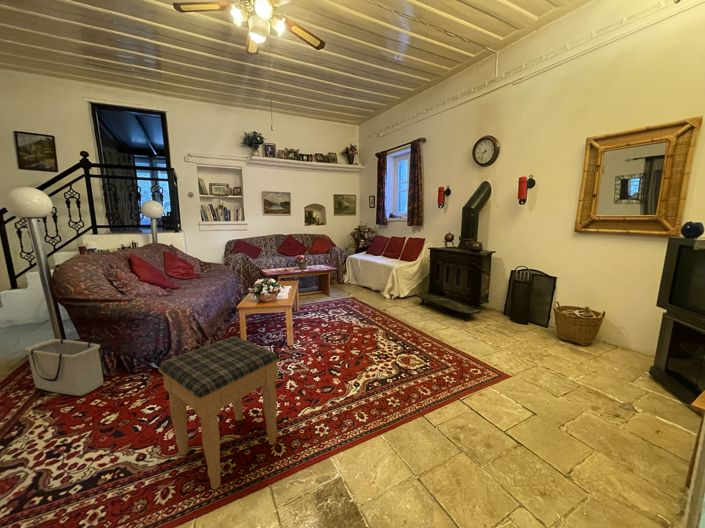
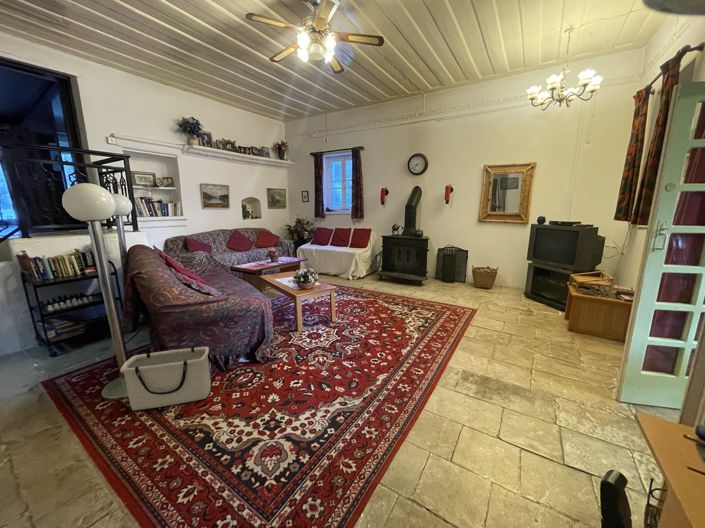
footstool: present [158,337,280,489] -> none [358,306,424,399]

